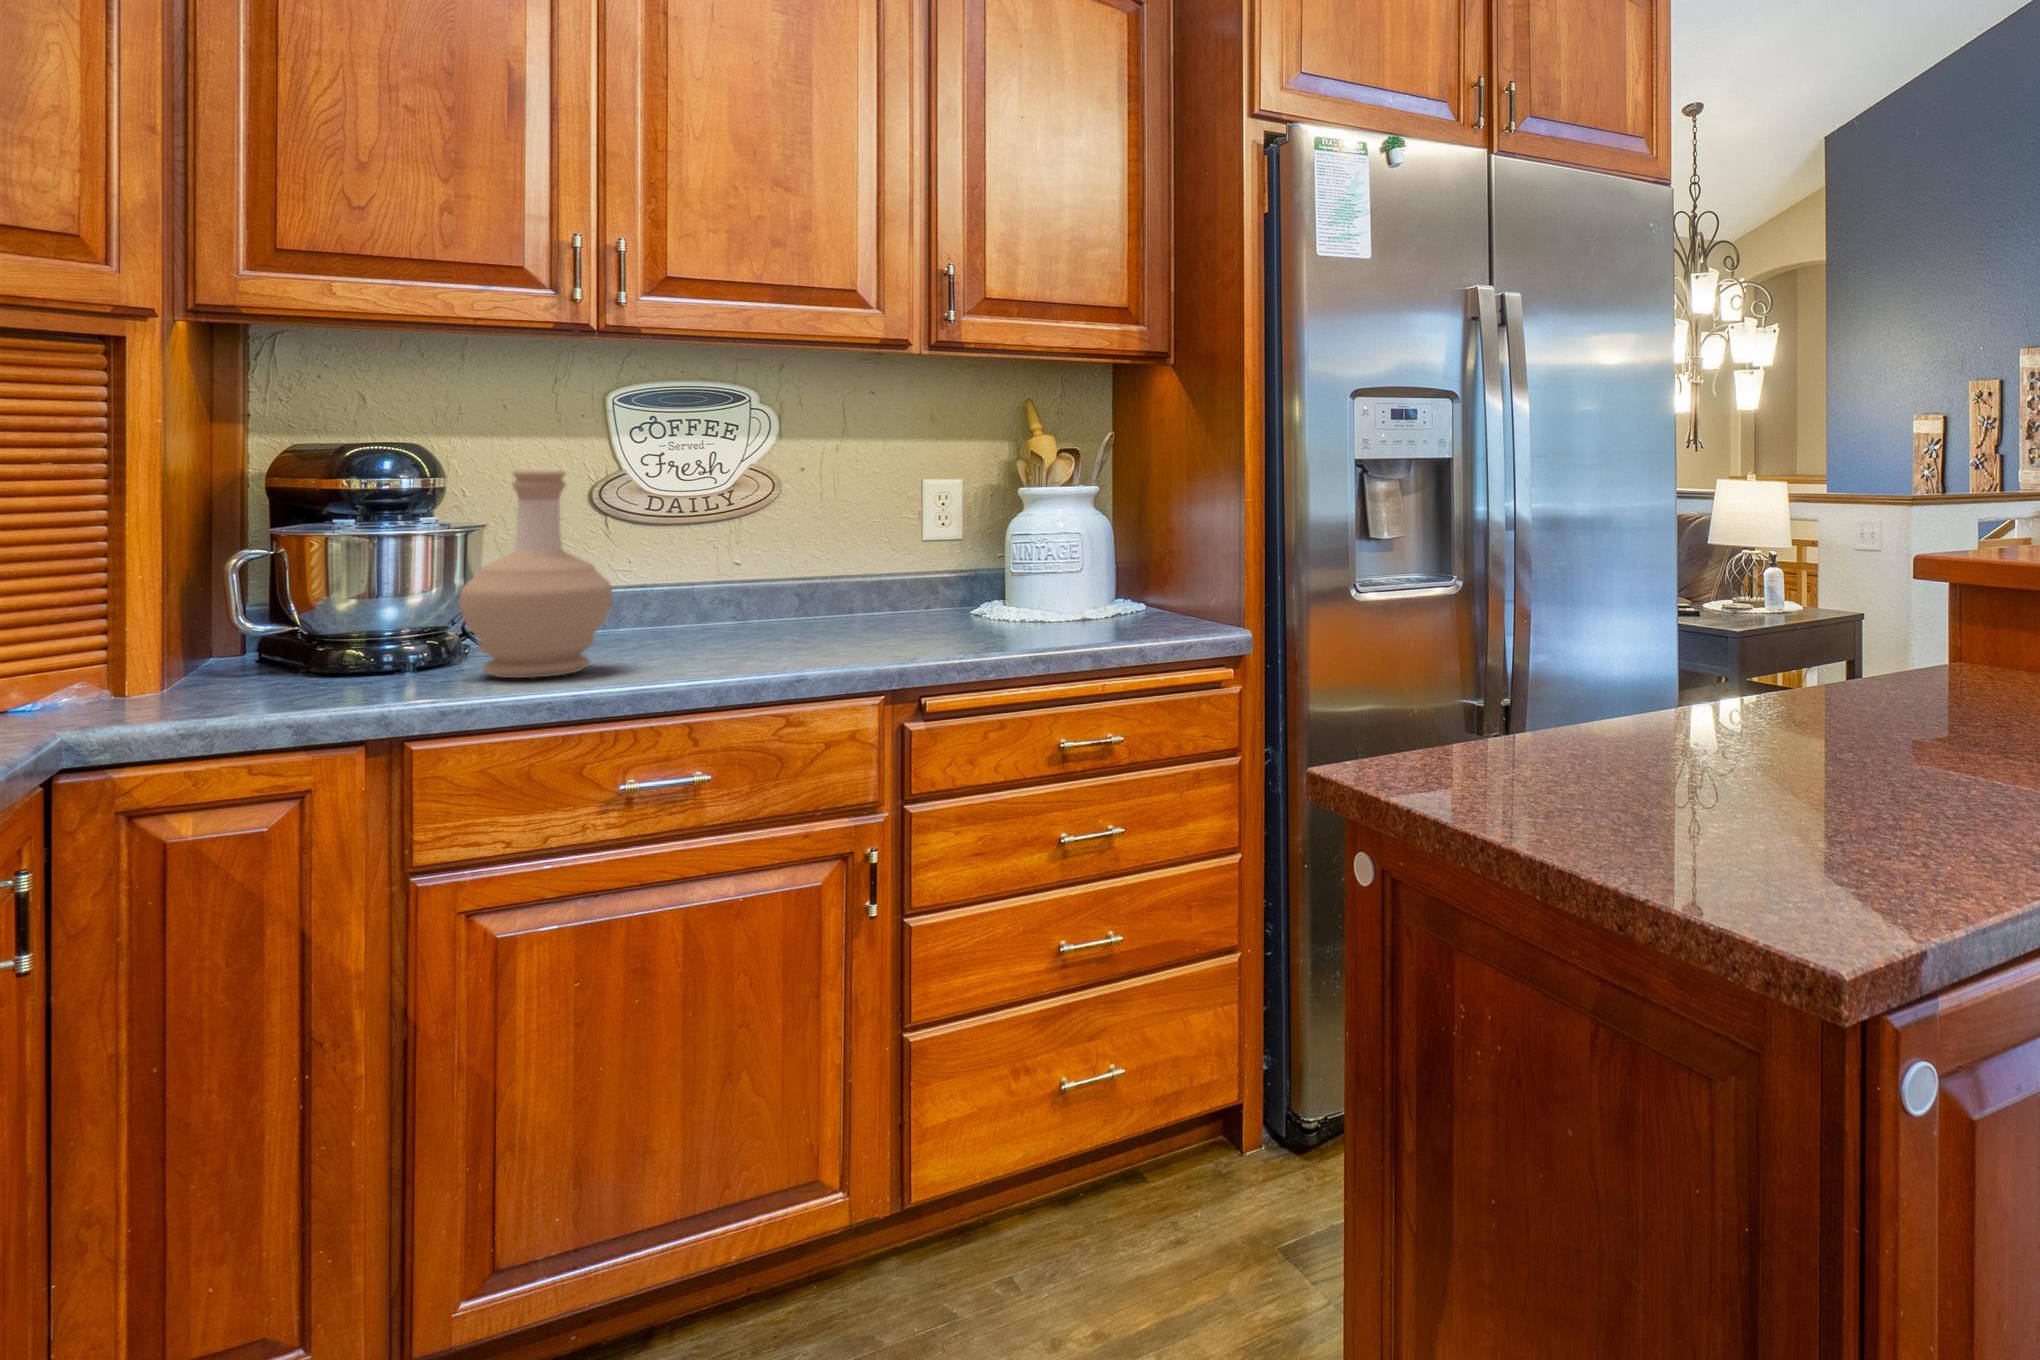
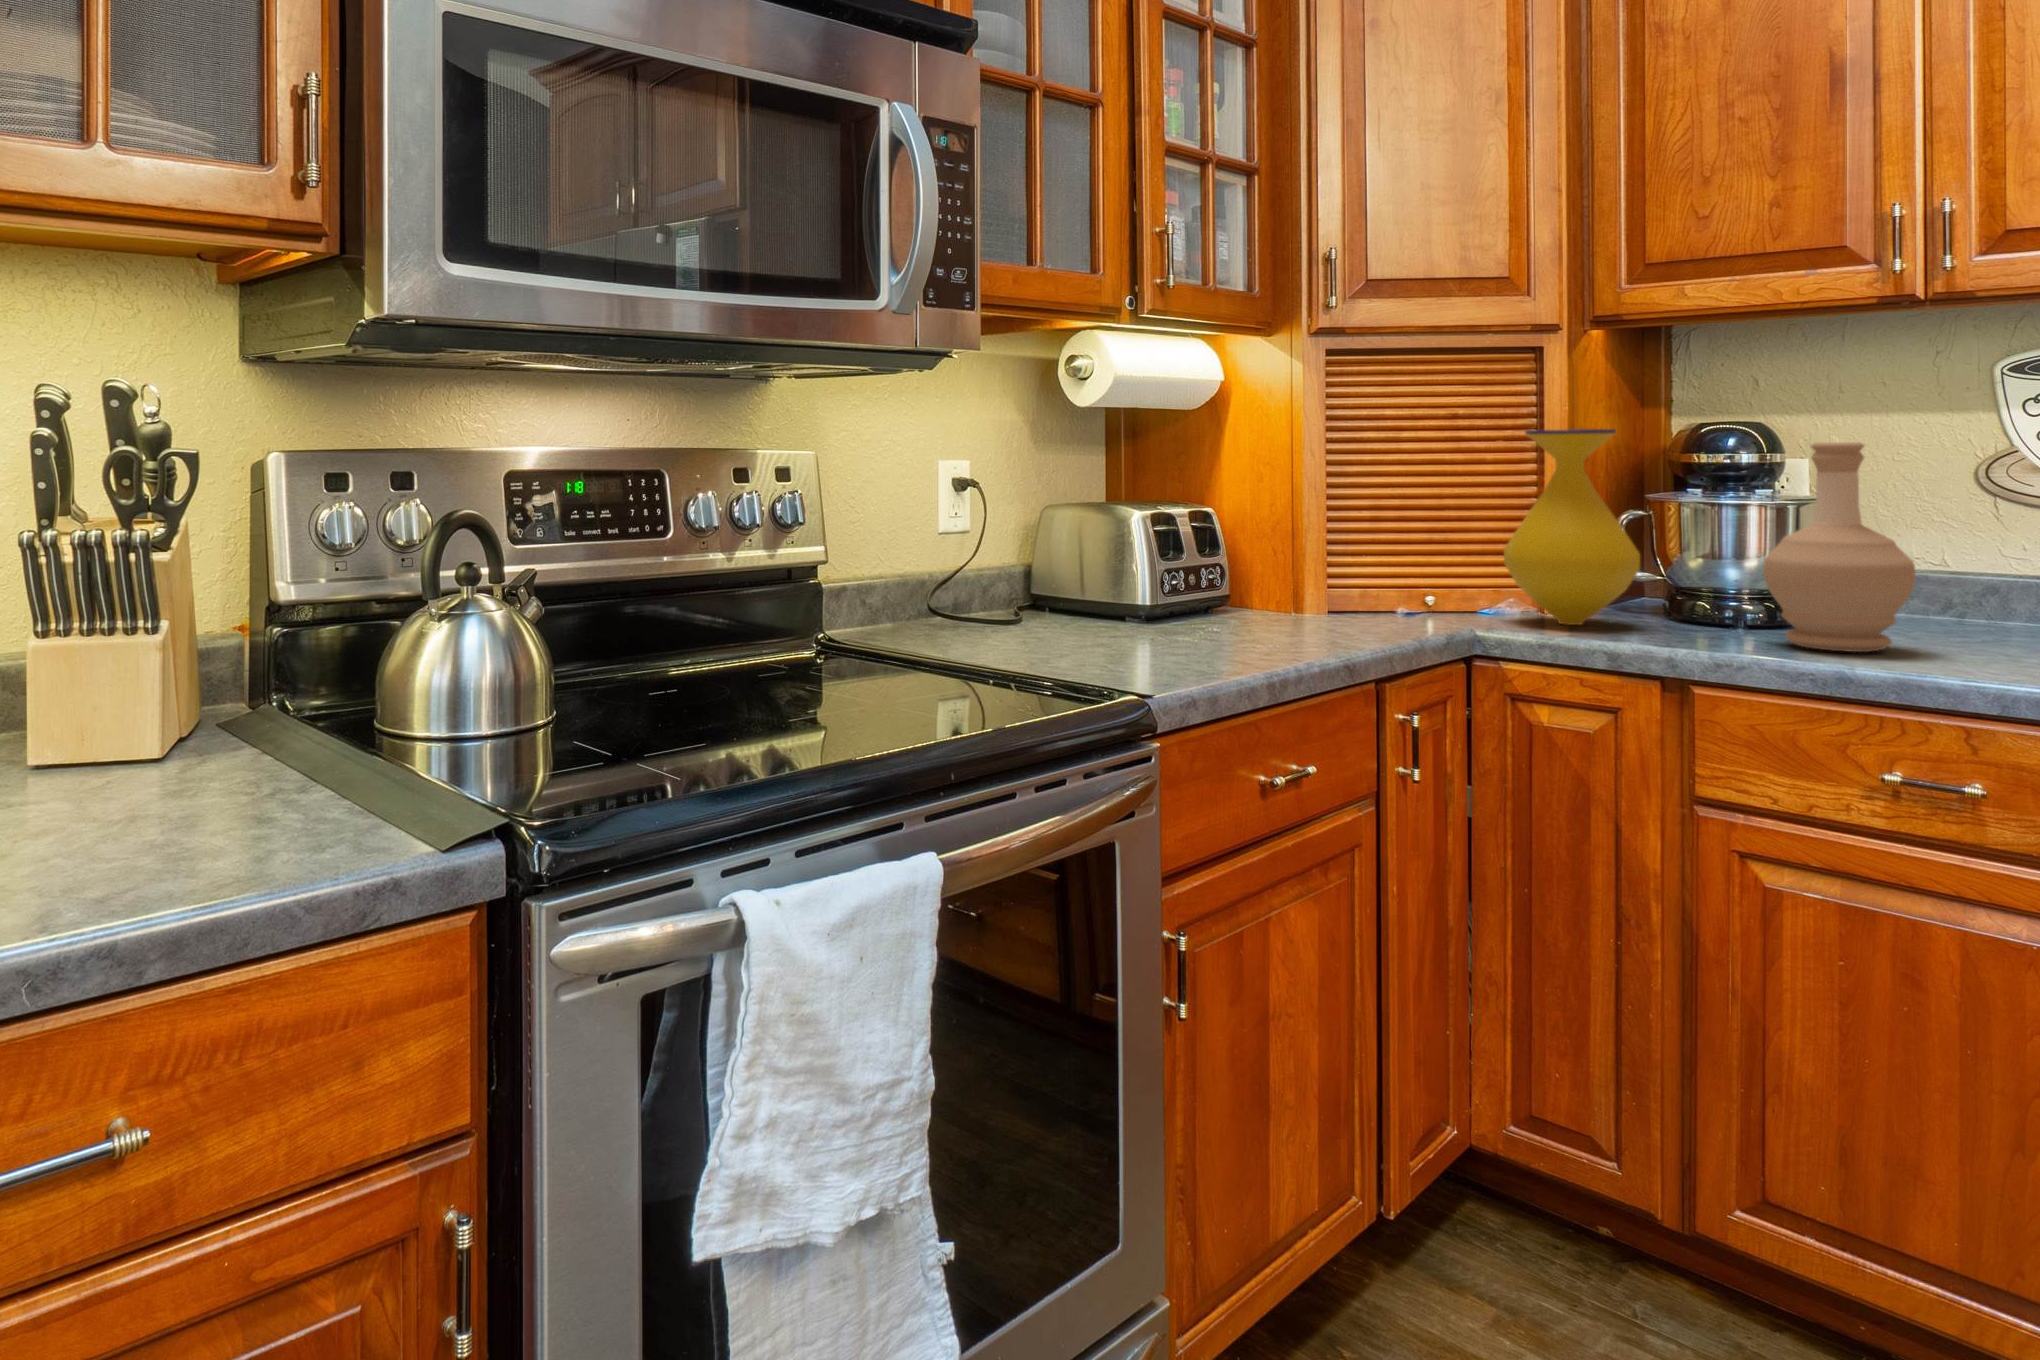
vase: none [73,447,292,696] -> present [1504,429,1640,625]

